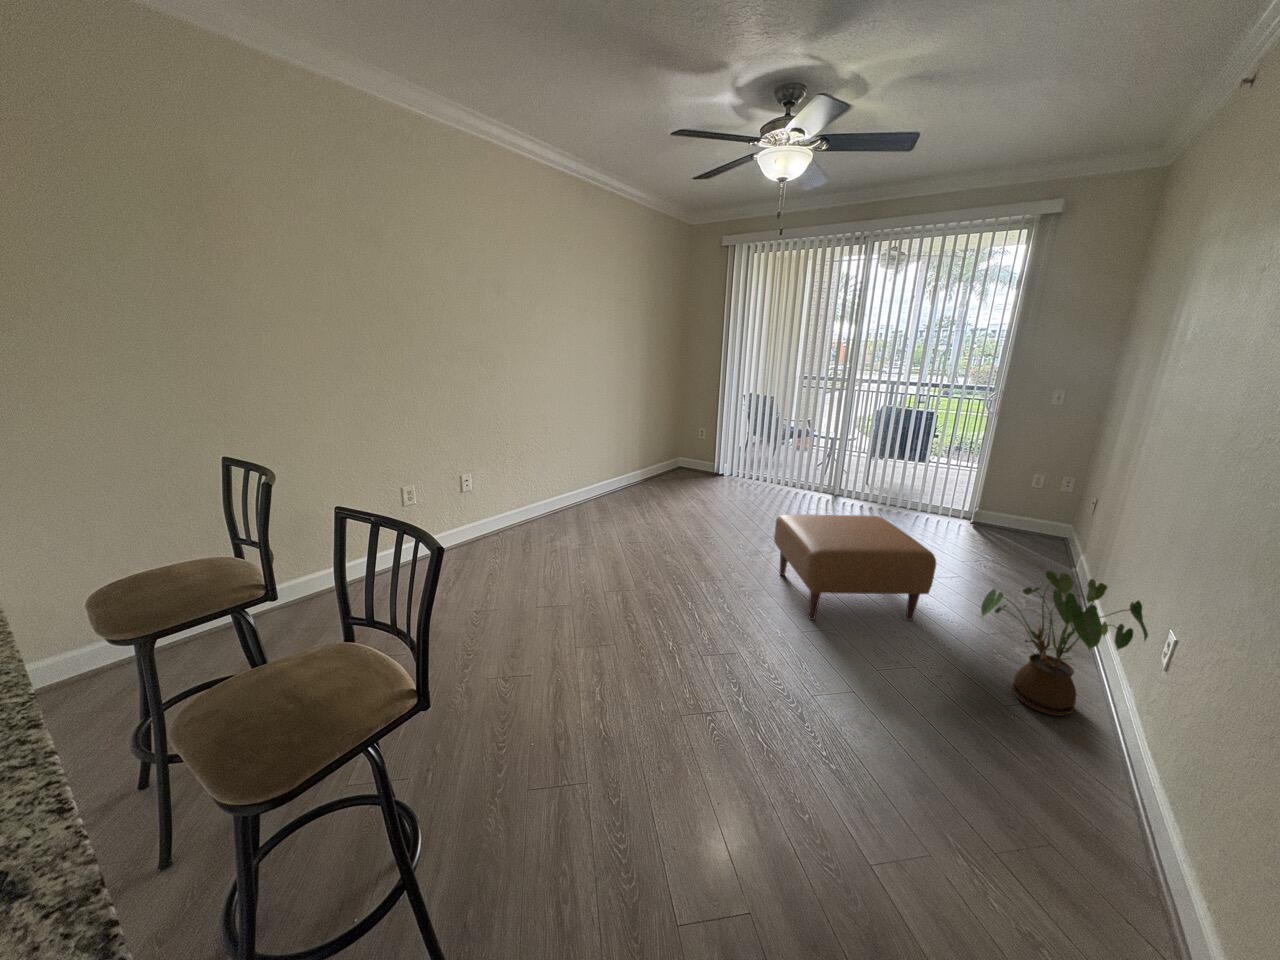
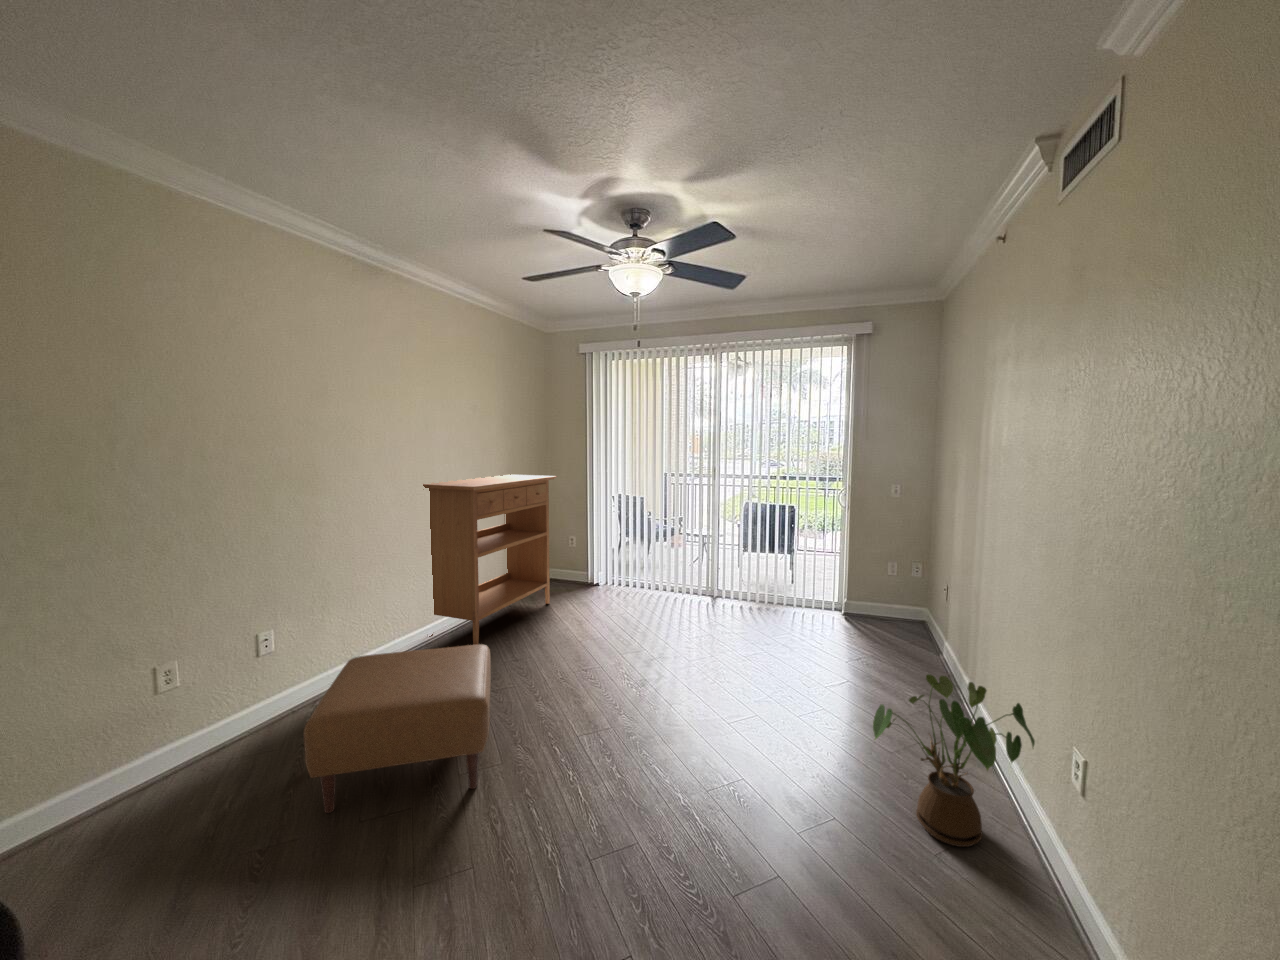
console table: none [574,368,693,514] -> present [423,474,557,645]
ottoman: present [774,514,936,620] -> present [304,644,491,813]

